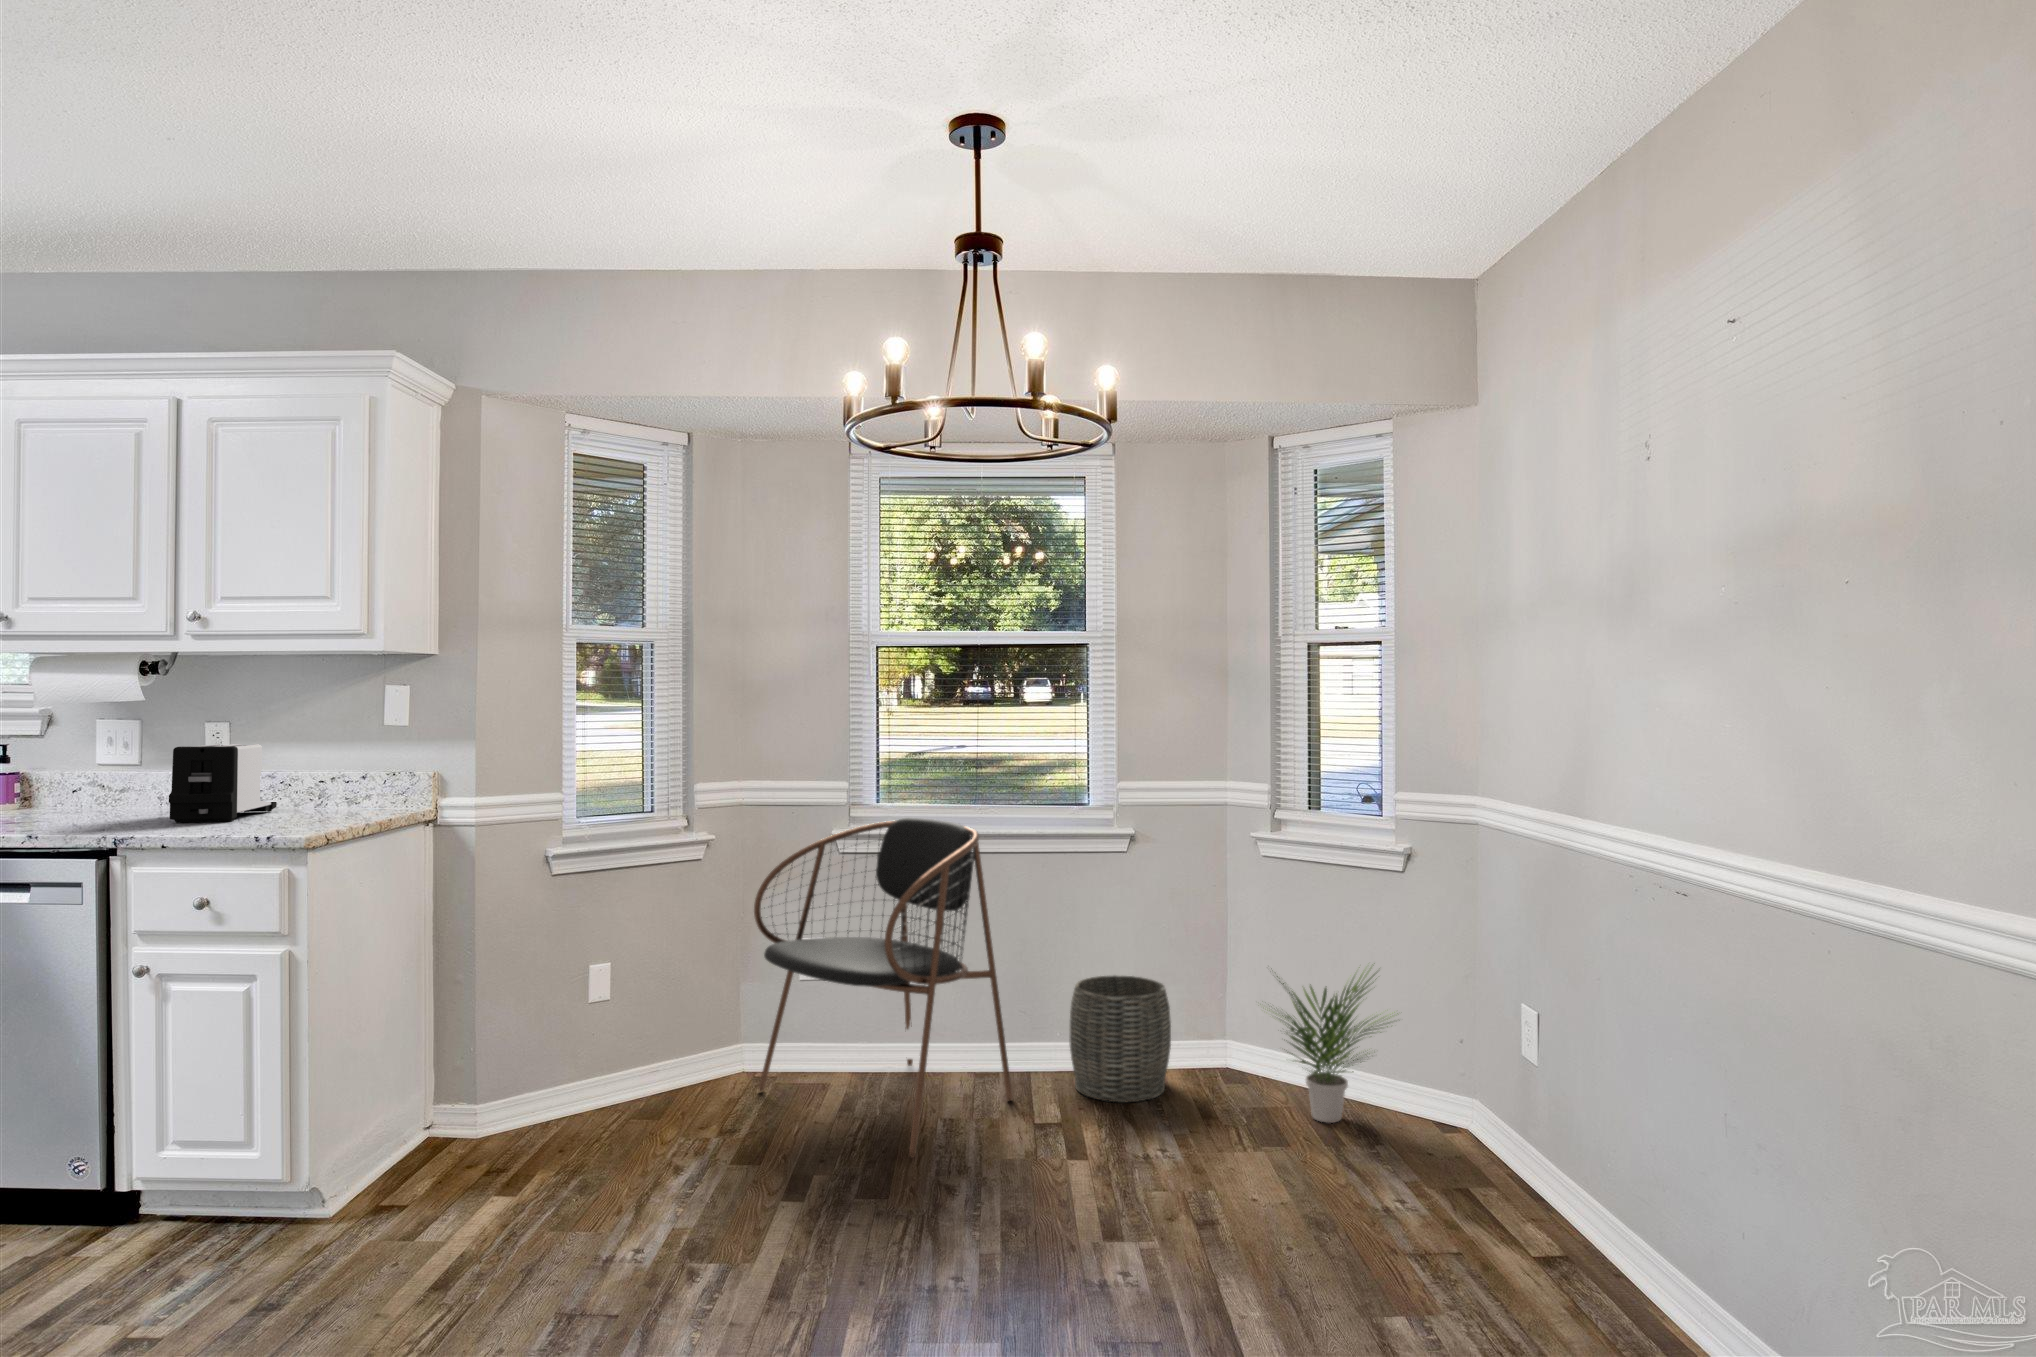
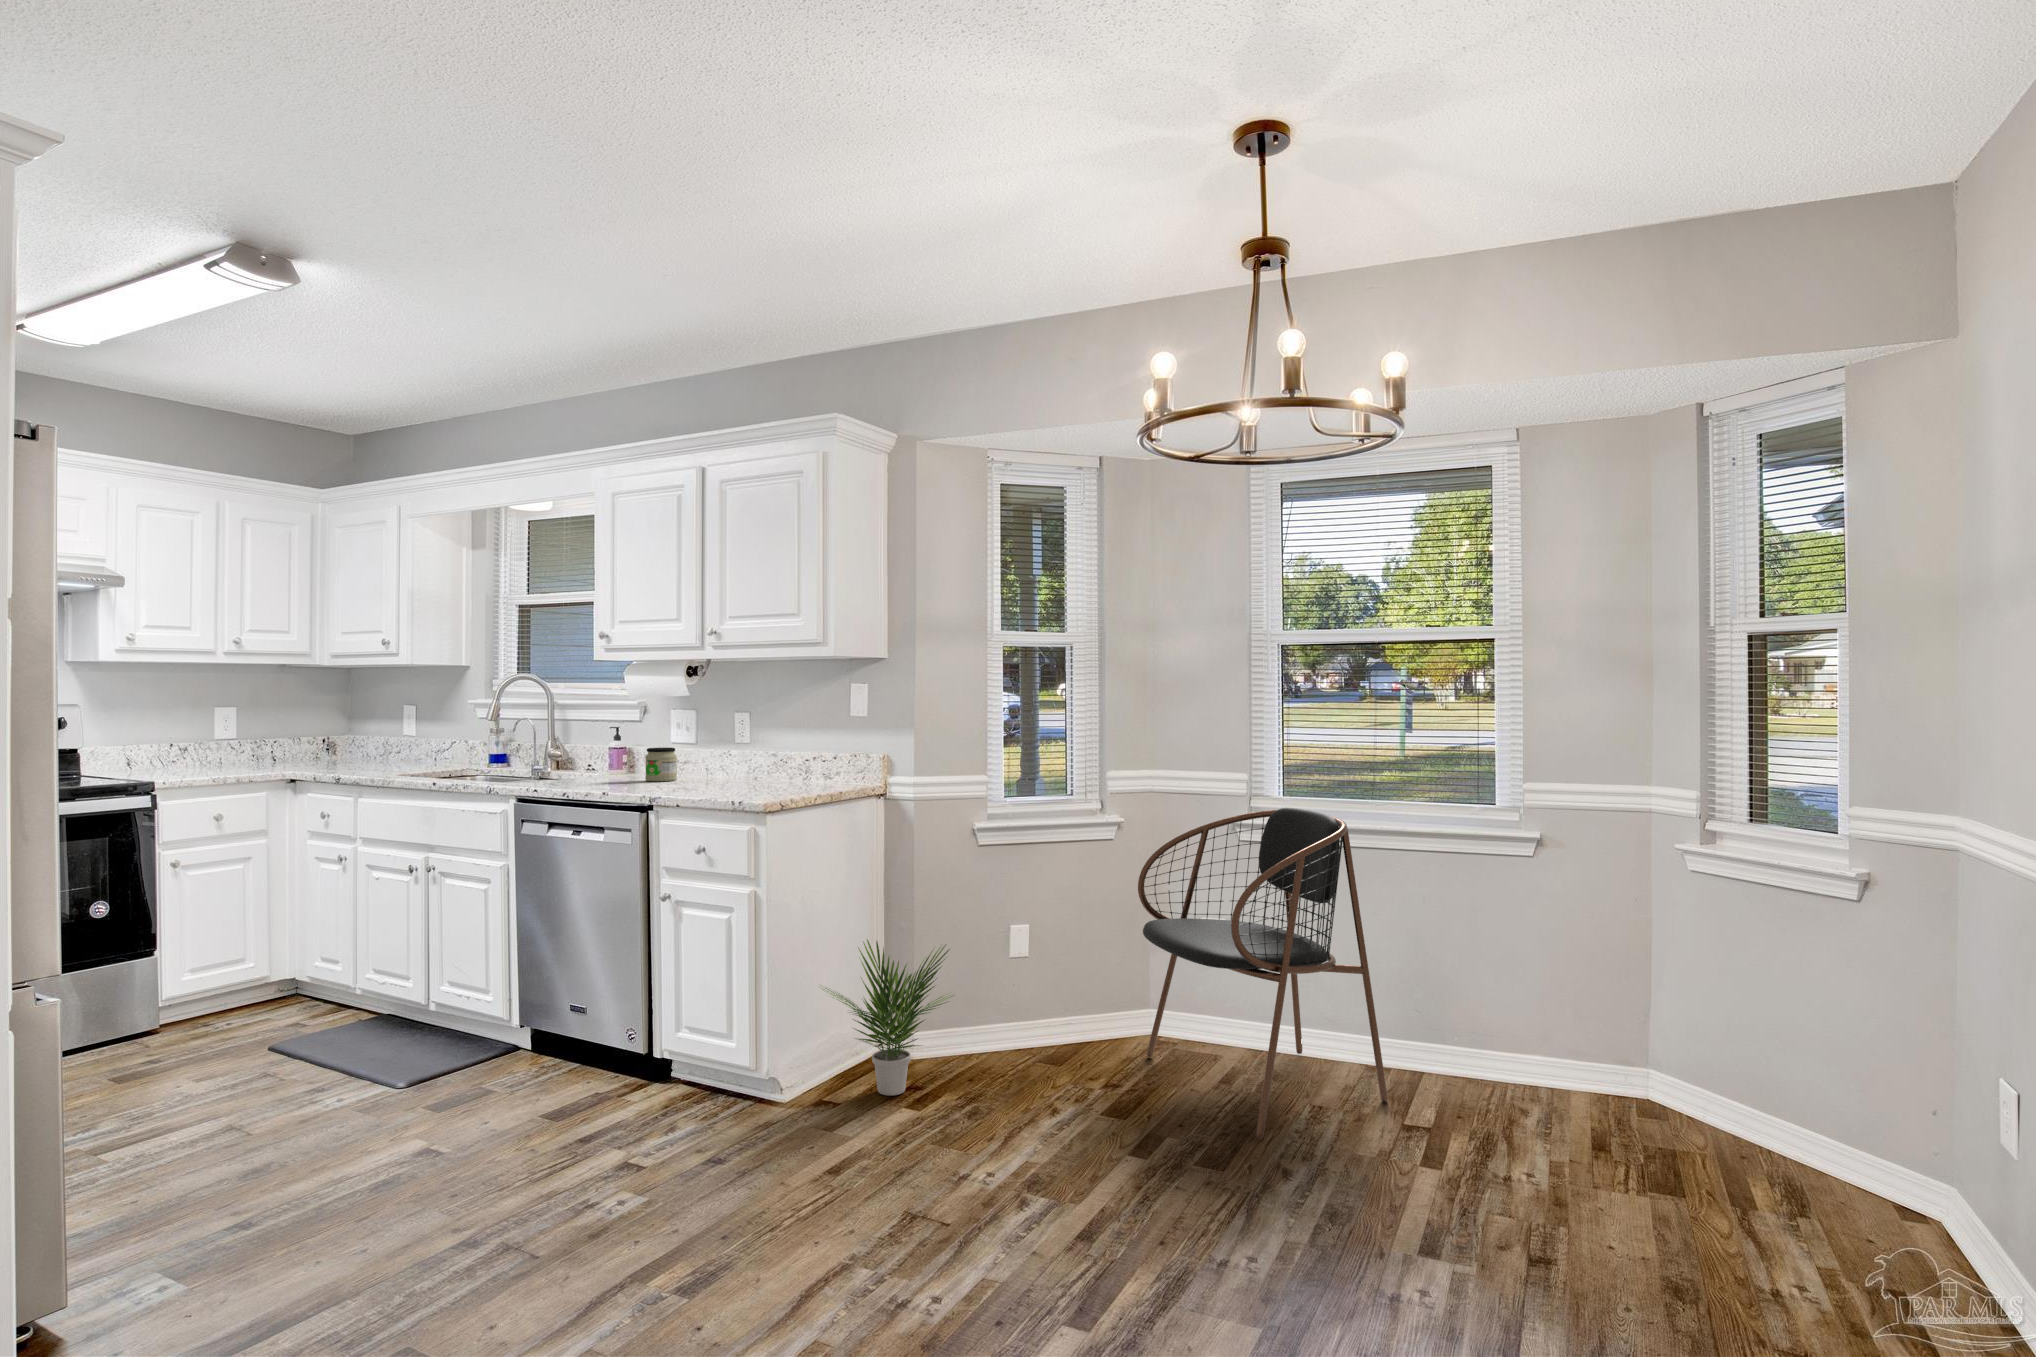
toaster: present [169,744,277,822] -> none [697,725,777,787]
jar: none [69,773,121,819] -> present [645,747,677,782]
potted plant: present [1269,972,1398,1123] -> present [826,940,952,1096]
woven basket: present [1070,975,1171,1102] -> none [1455,986,1573,1124]

